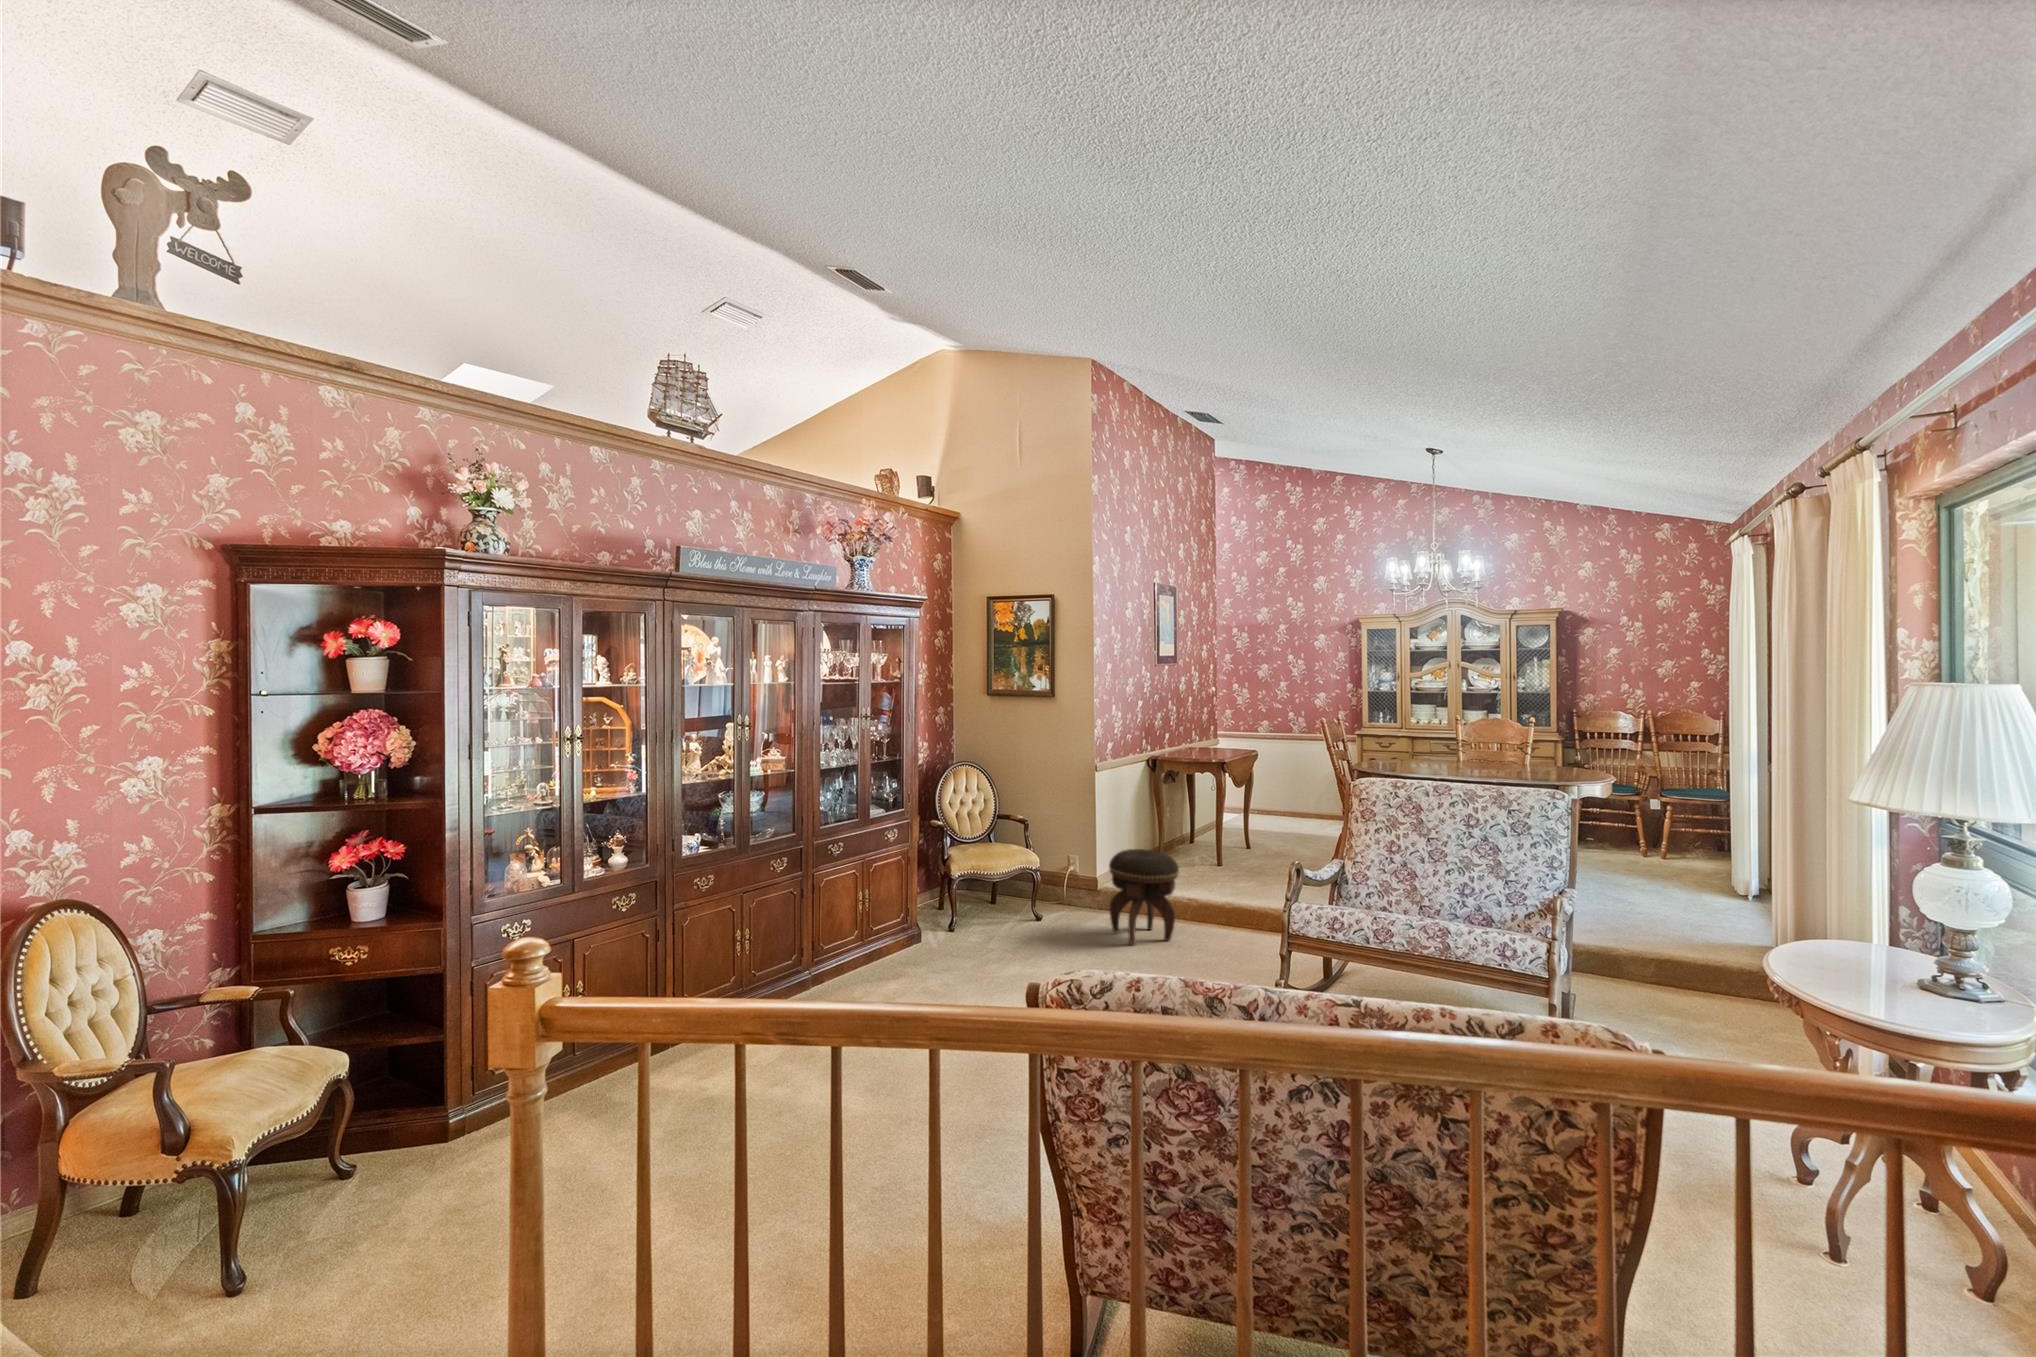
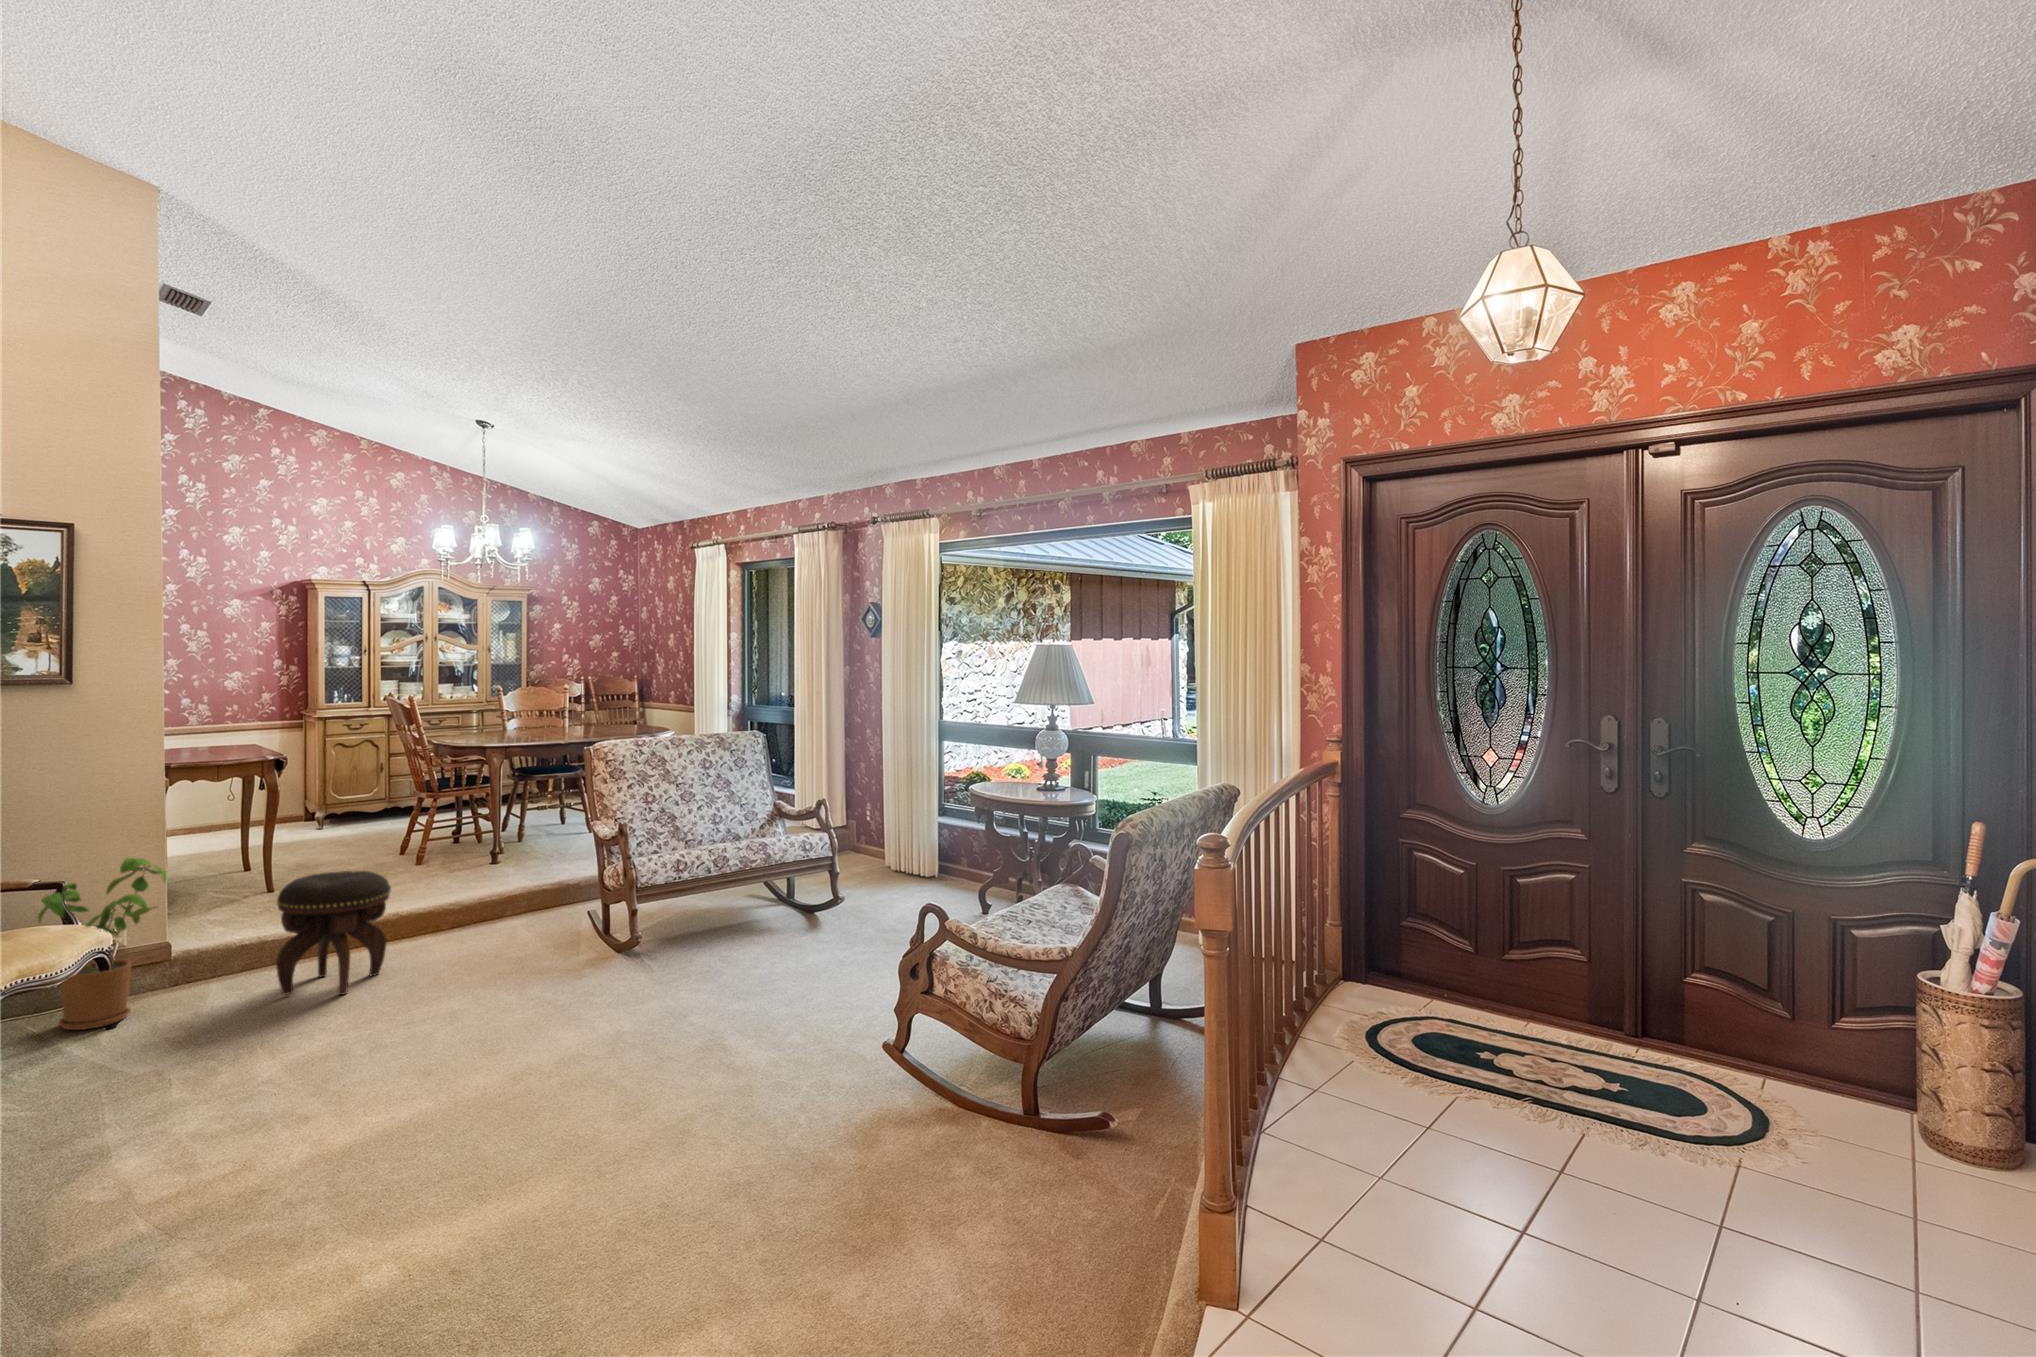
house plant: none [1031,812,1091,915] -> present [38,858,166,1030]

